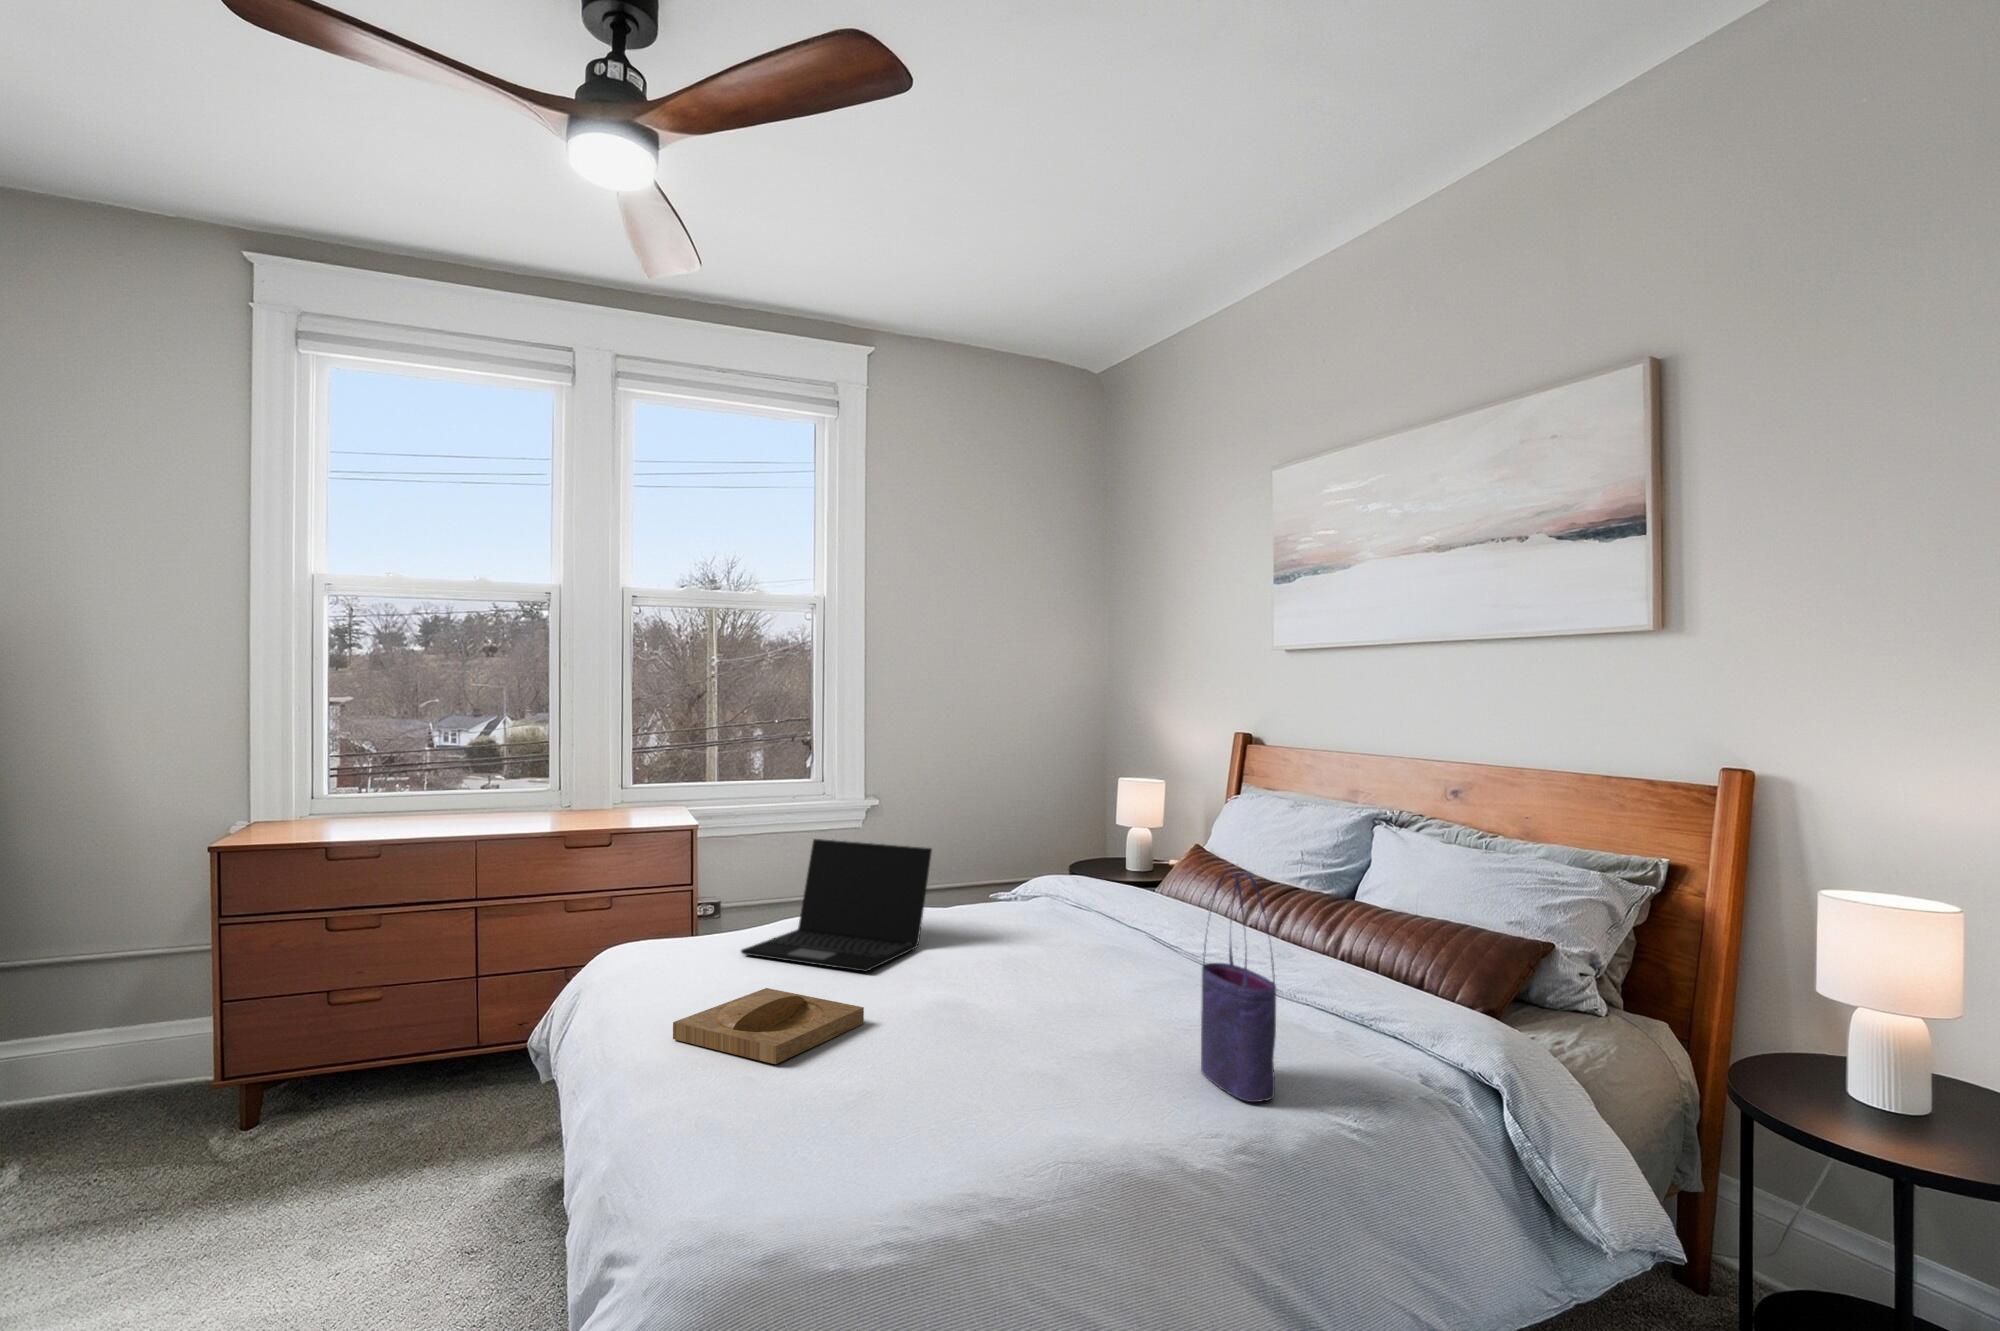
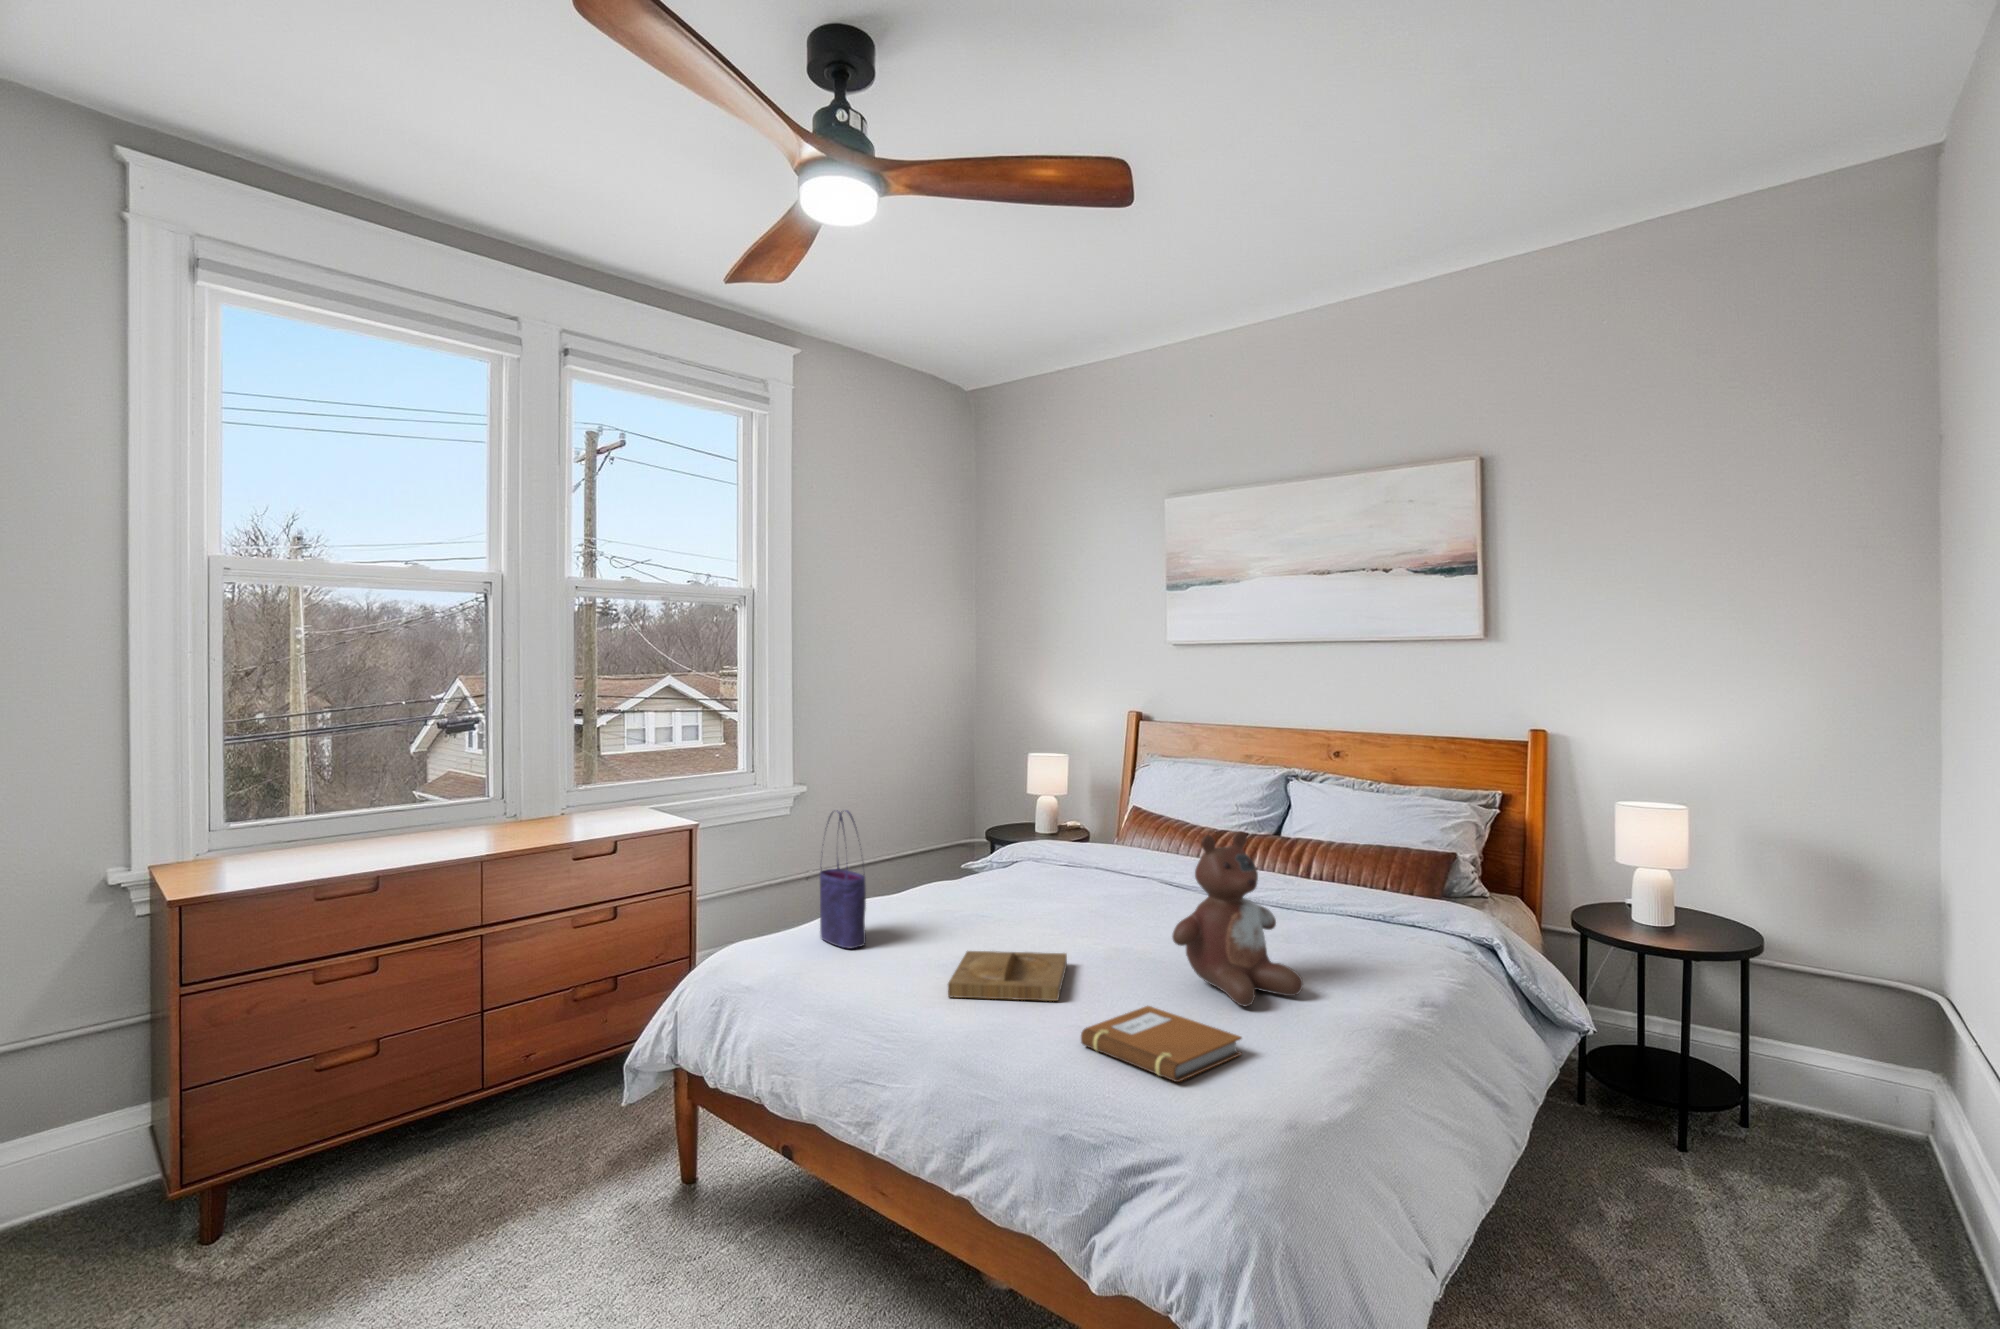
laptop: present [741,839,932,972] -> none [880,826,1012,931]
stuffed bear: none [926,868,1099,1113] -> present [1172,831,1303,1006]
tote bag: present [1201,872,1276,1102] -> present [820,811,866,948]
notebook: none [700,1088,868,1201] -> present [1081,1006,1242,1082]

